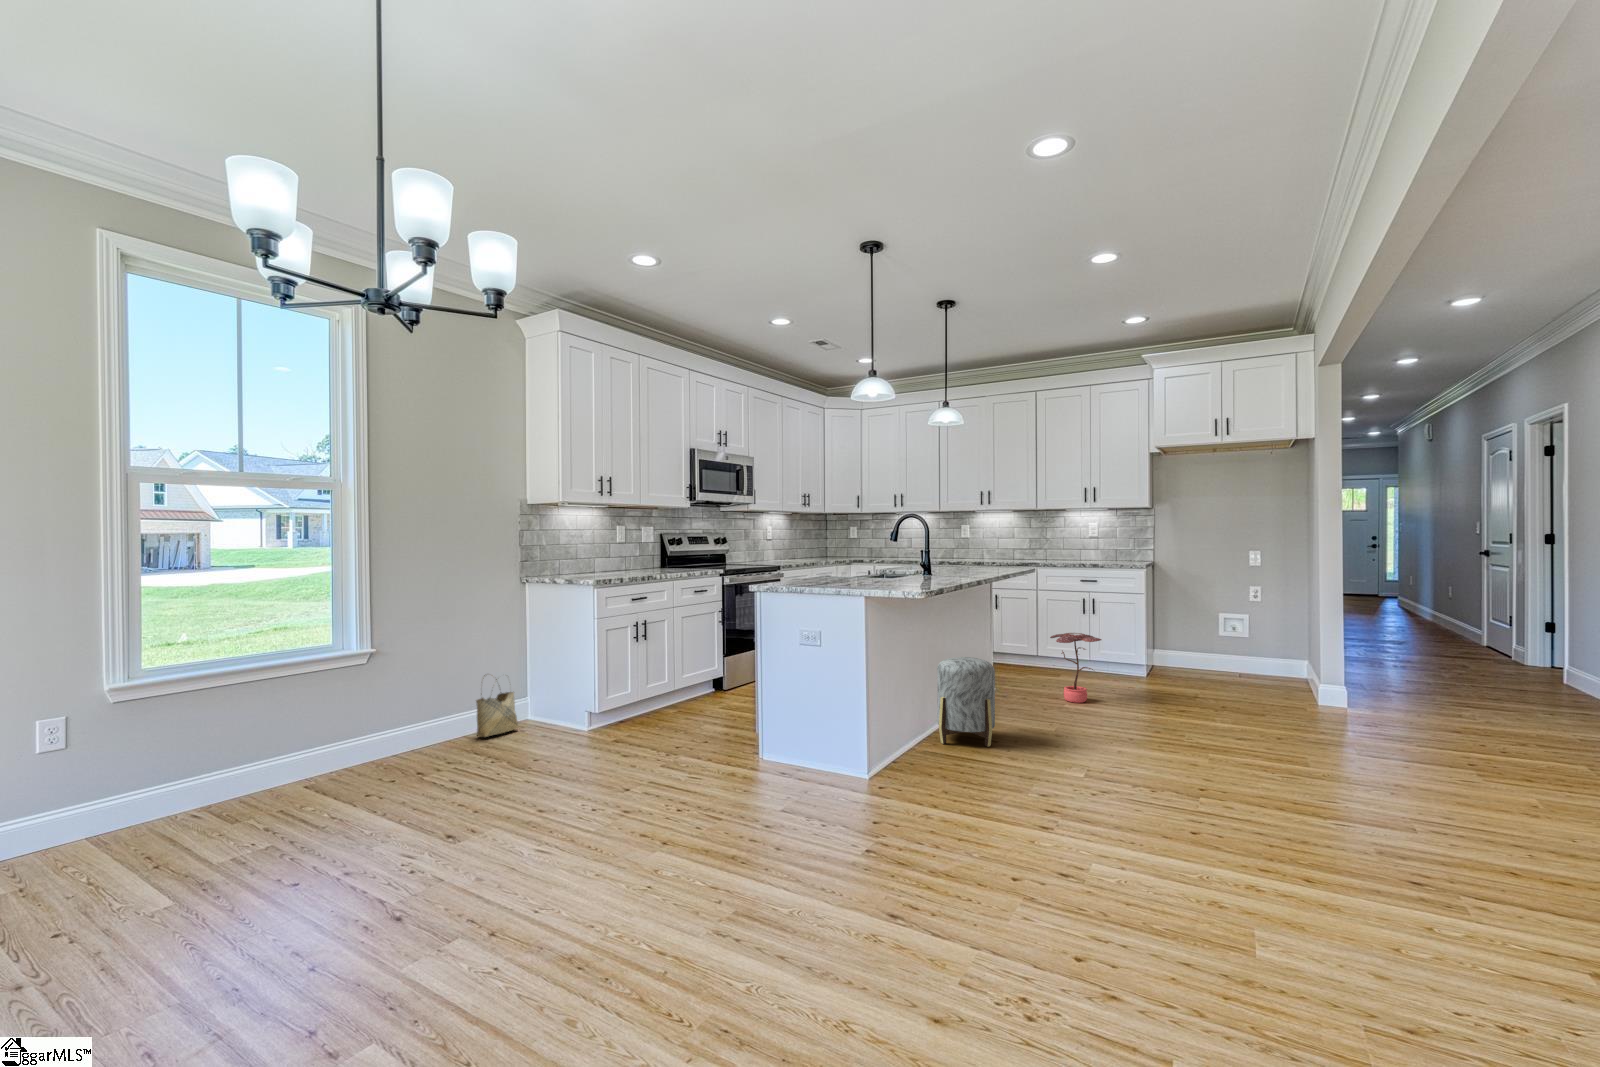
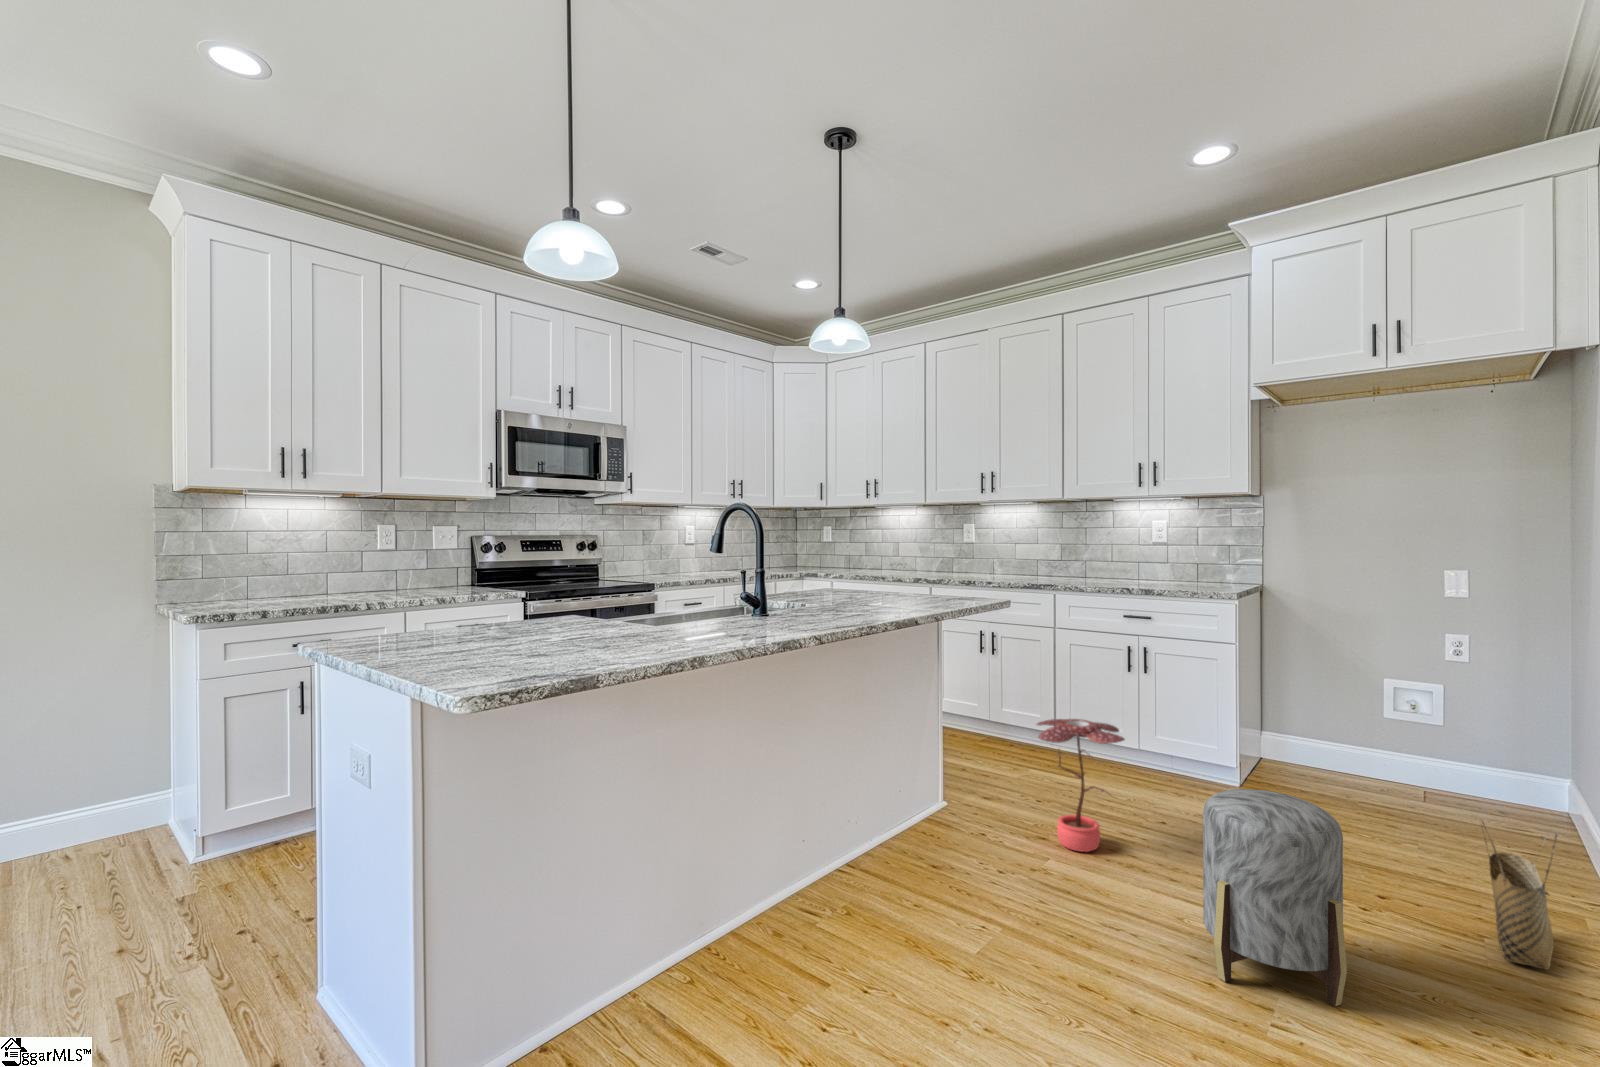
stool: present [937,657,995,747] -> present [1203,789,1347,1006]
woven basket: present [476,675,518,737] -> present [1482,822,1558,970]

